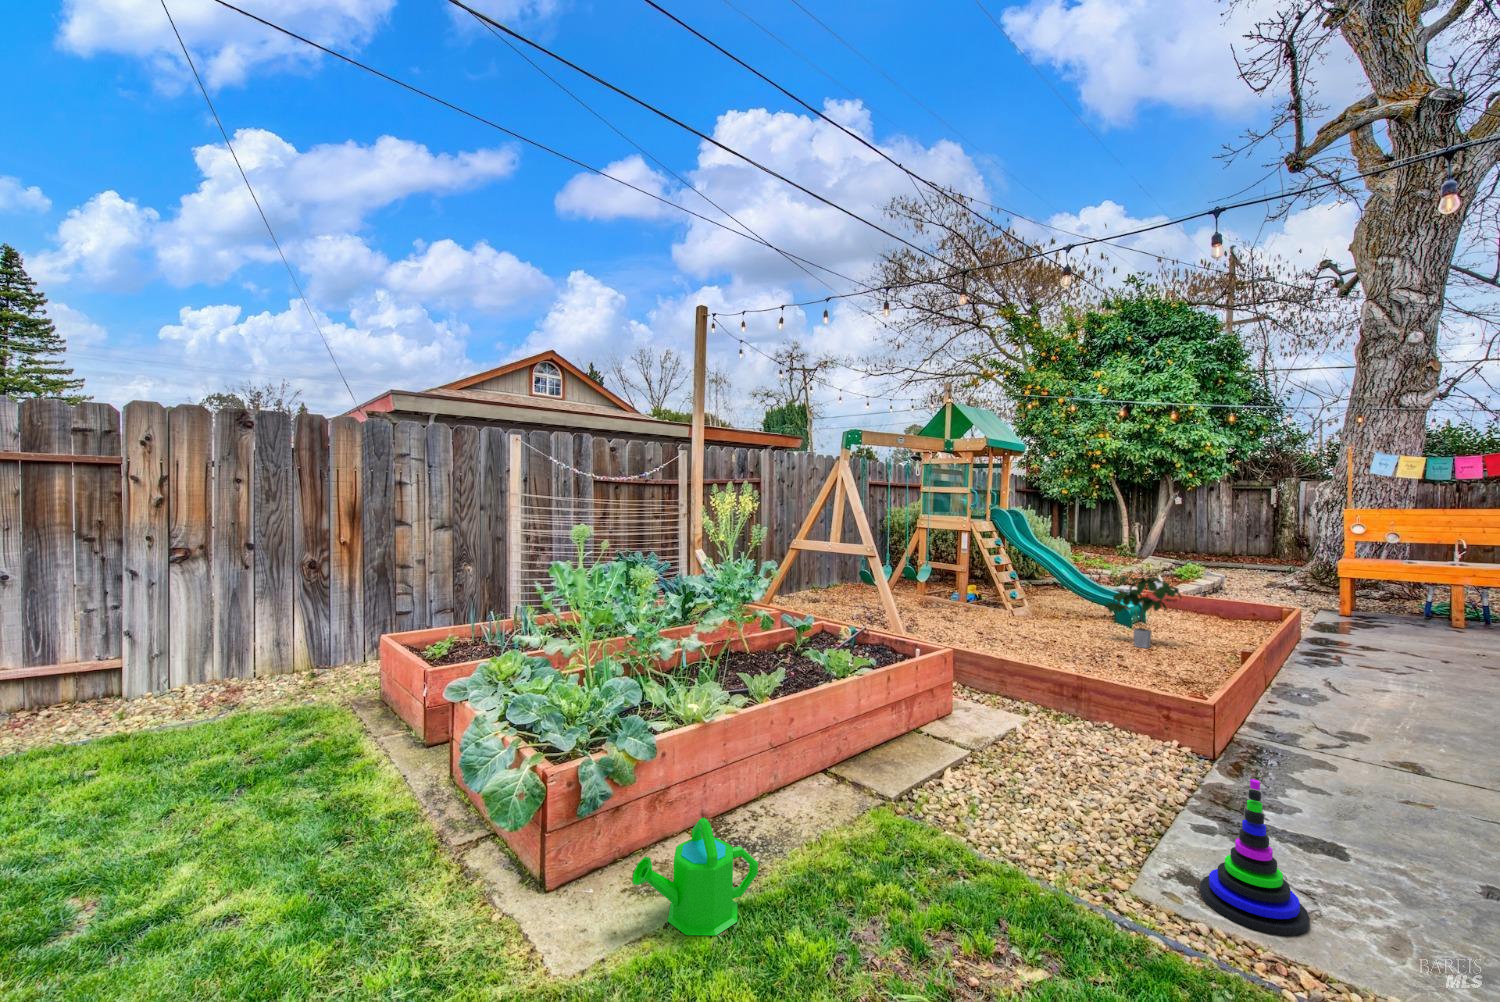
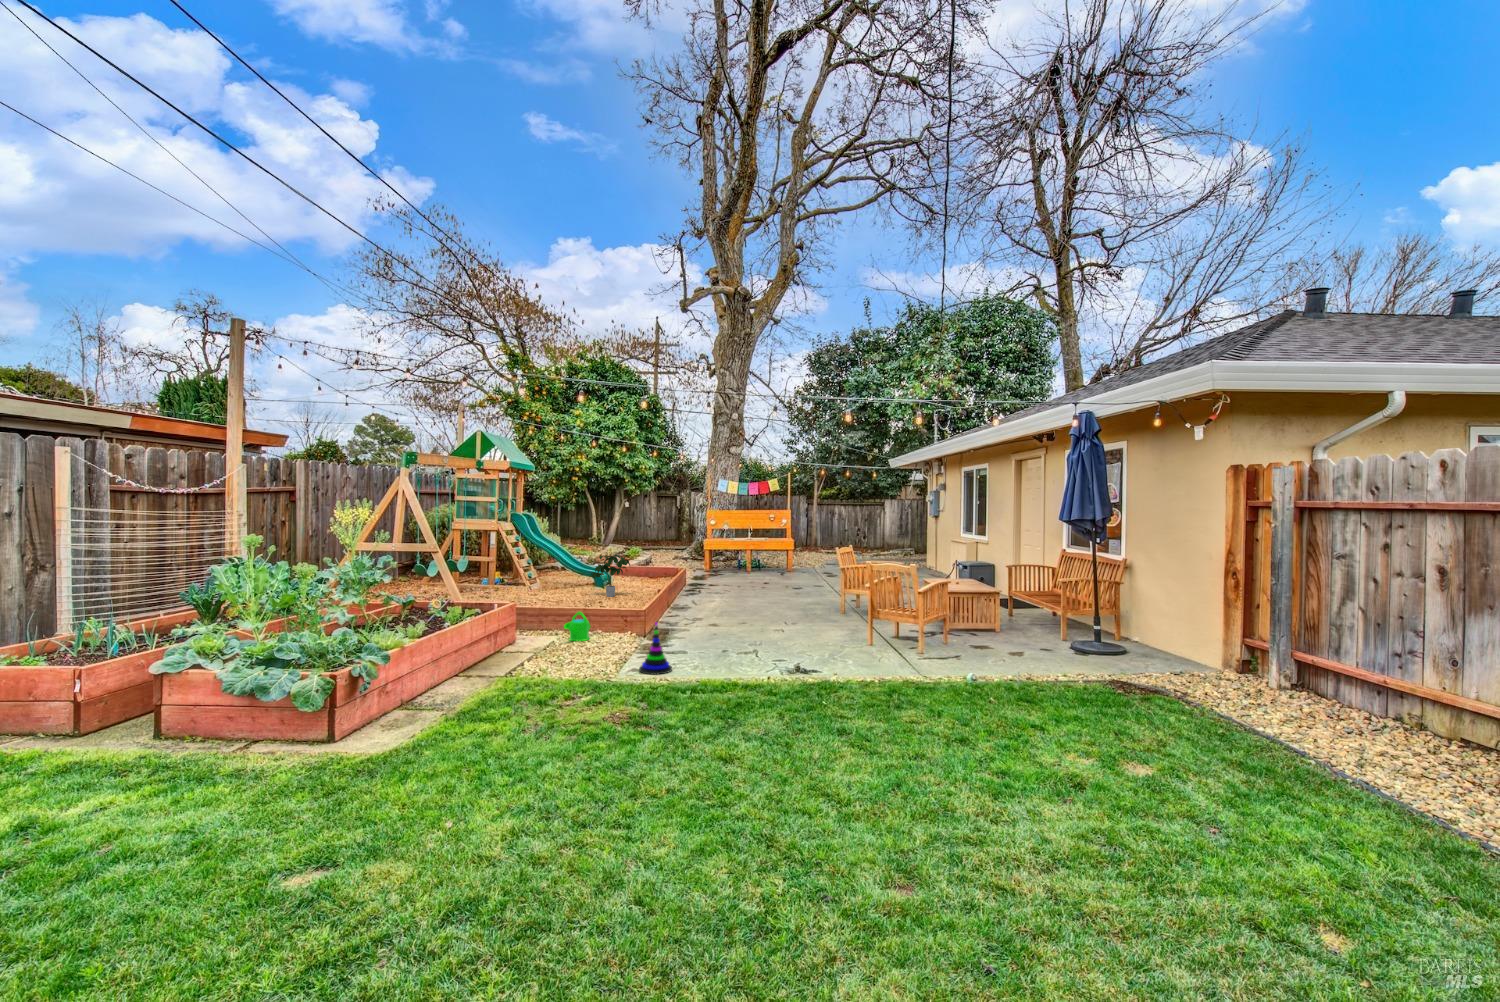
watering can: present [632,818,758,936] -> present [564,611,591,641]

